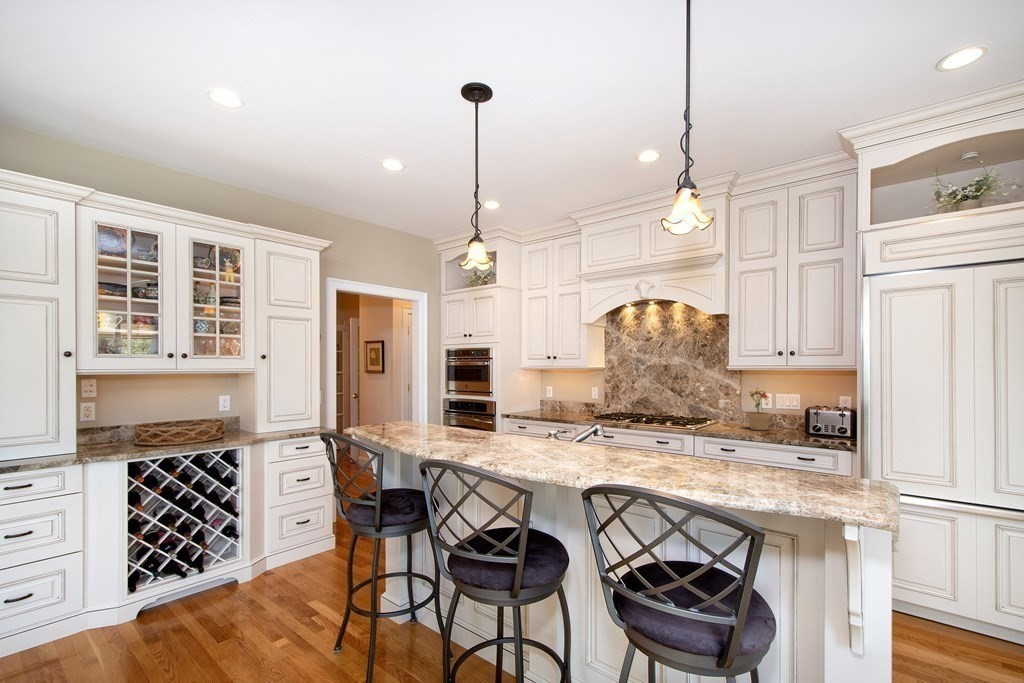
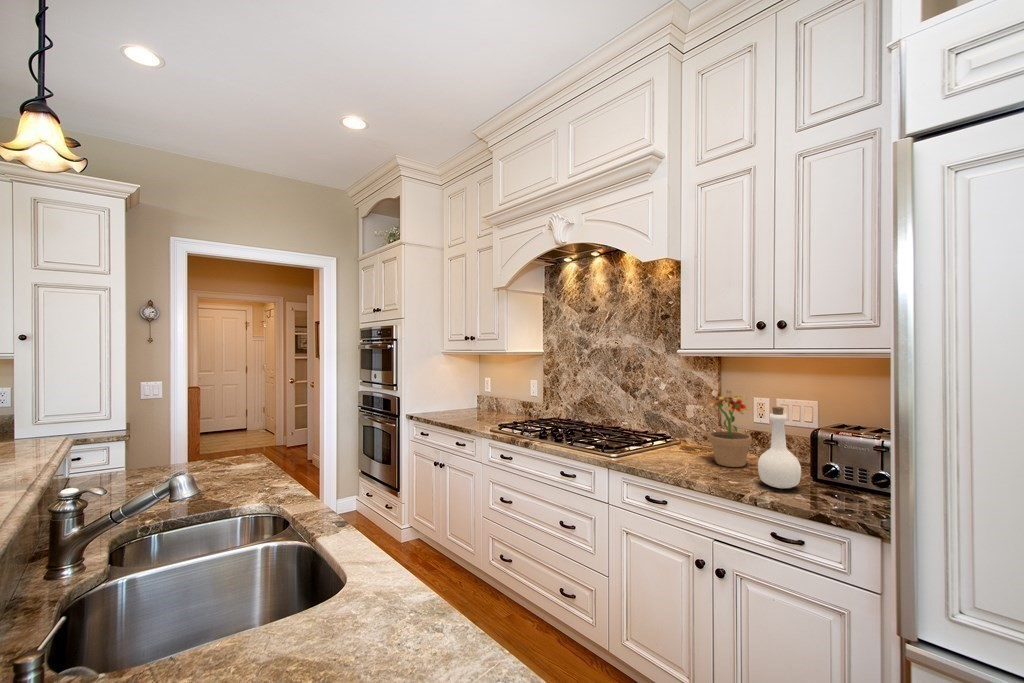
bottle: none [782,394,805,437] -> present [758,407,801,488]

